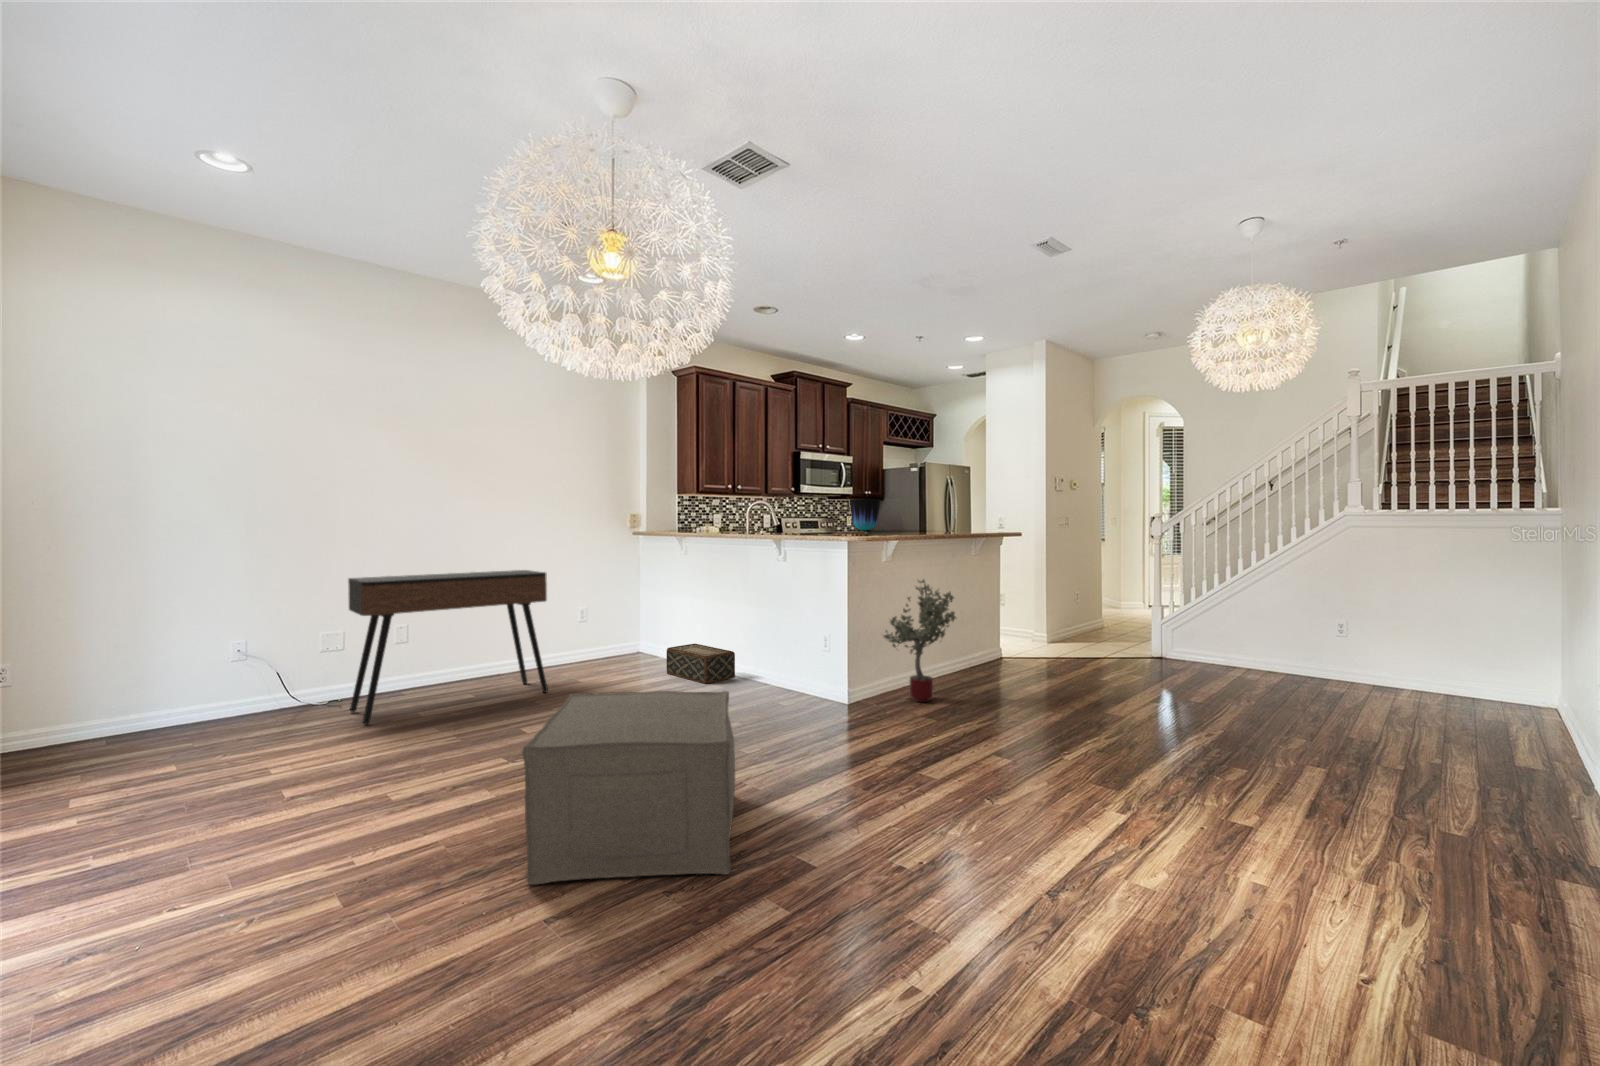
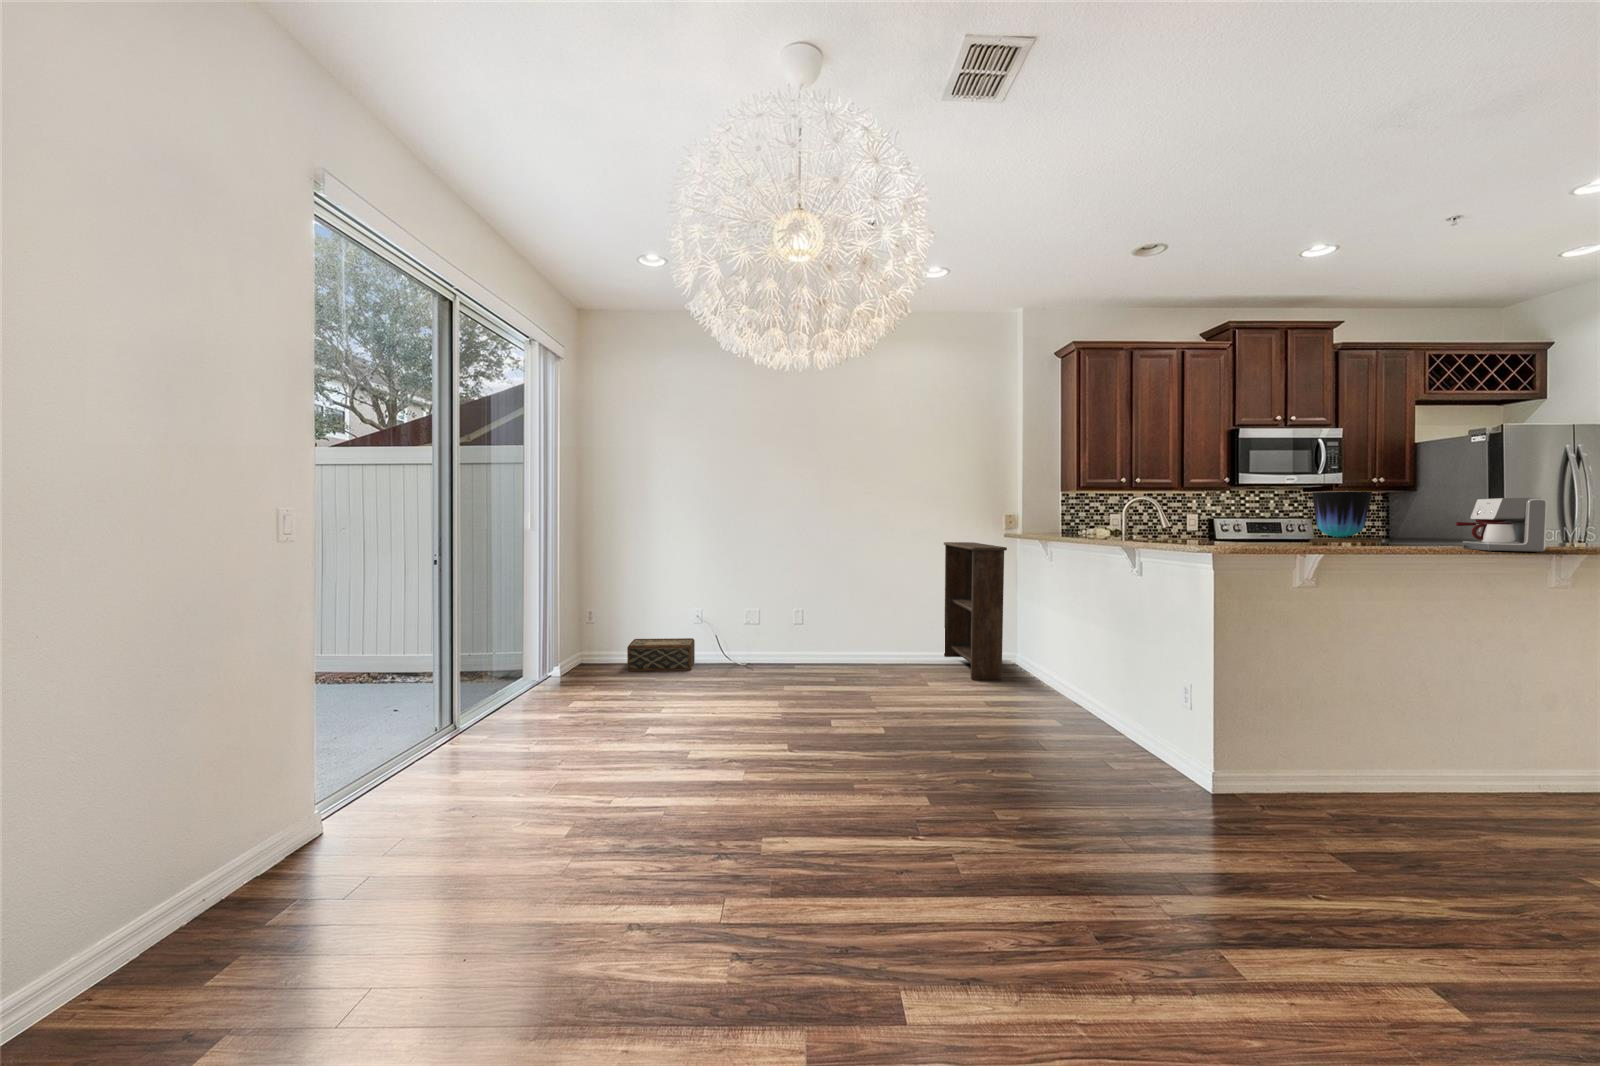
coffee maker: none [930,504,967,535] -> present [1456,498,1547,552]
bookshelf: none [575,543,652,672] -> present [944,542,1007,680]
console table: present [348,570,548,724] -> none [732,566,884,686]
potted tree: present [884,579,956,702] -> none [1275,621,1451,824]
woven basket: present [666,644,735,684] -> present [627,638,695,671]
ottoman: present [522,691,735,885] -> none [650,702,921,972]

